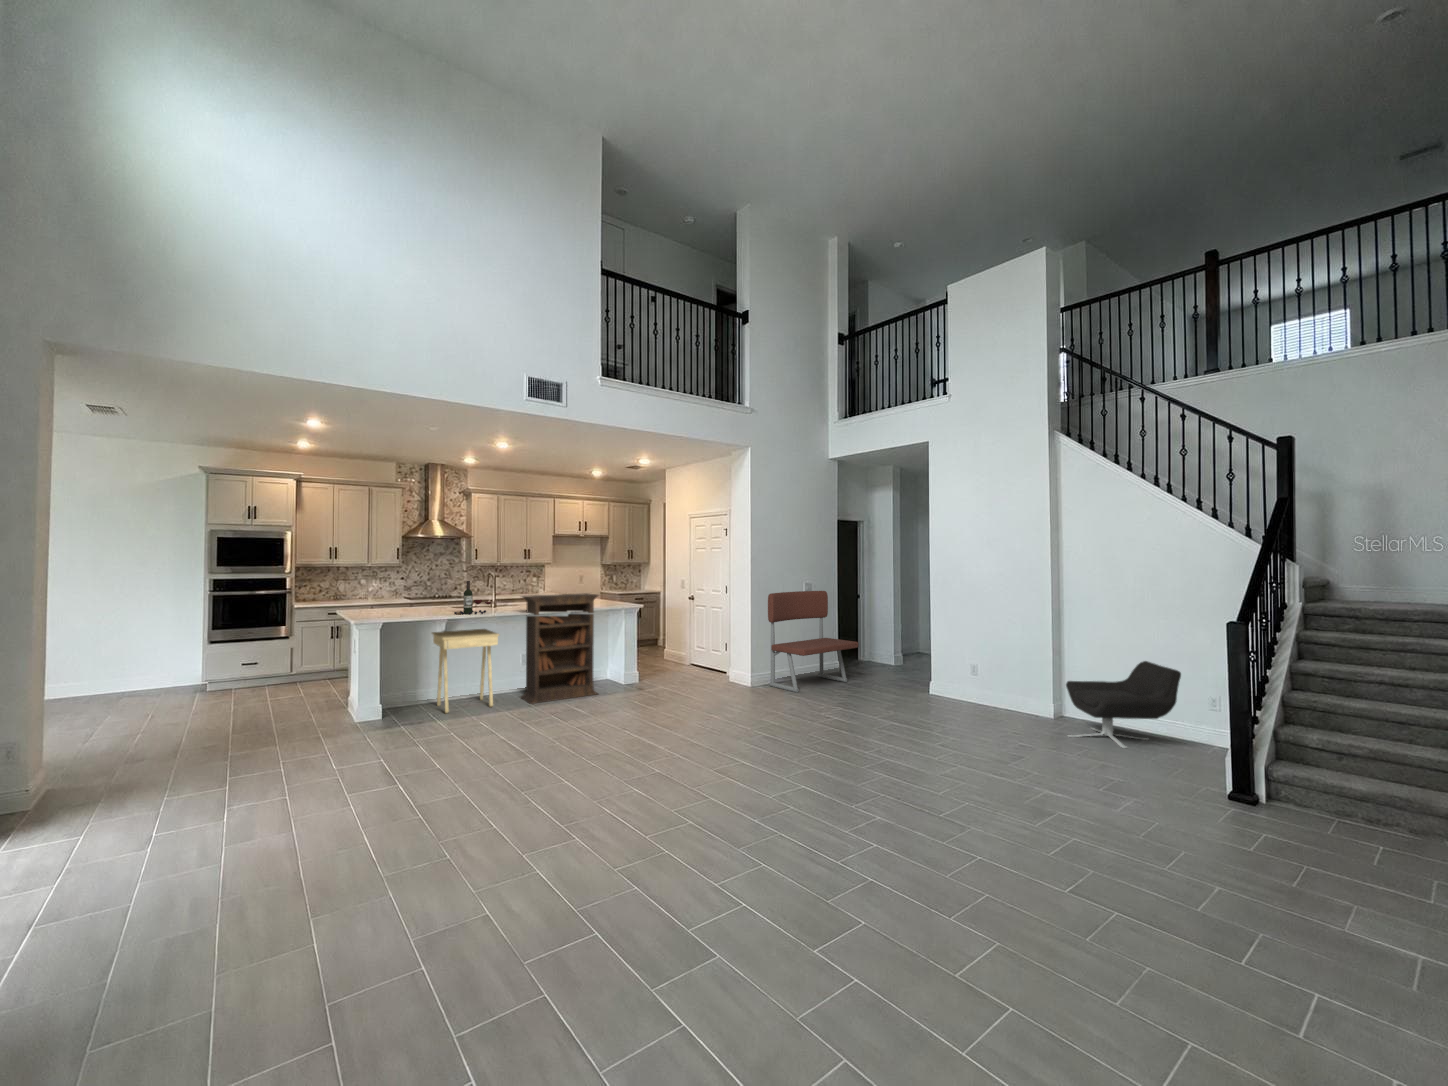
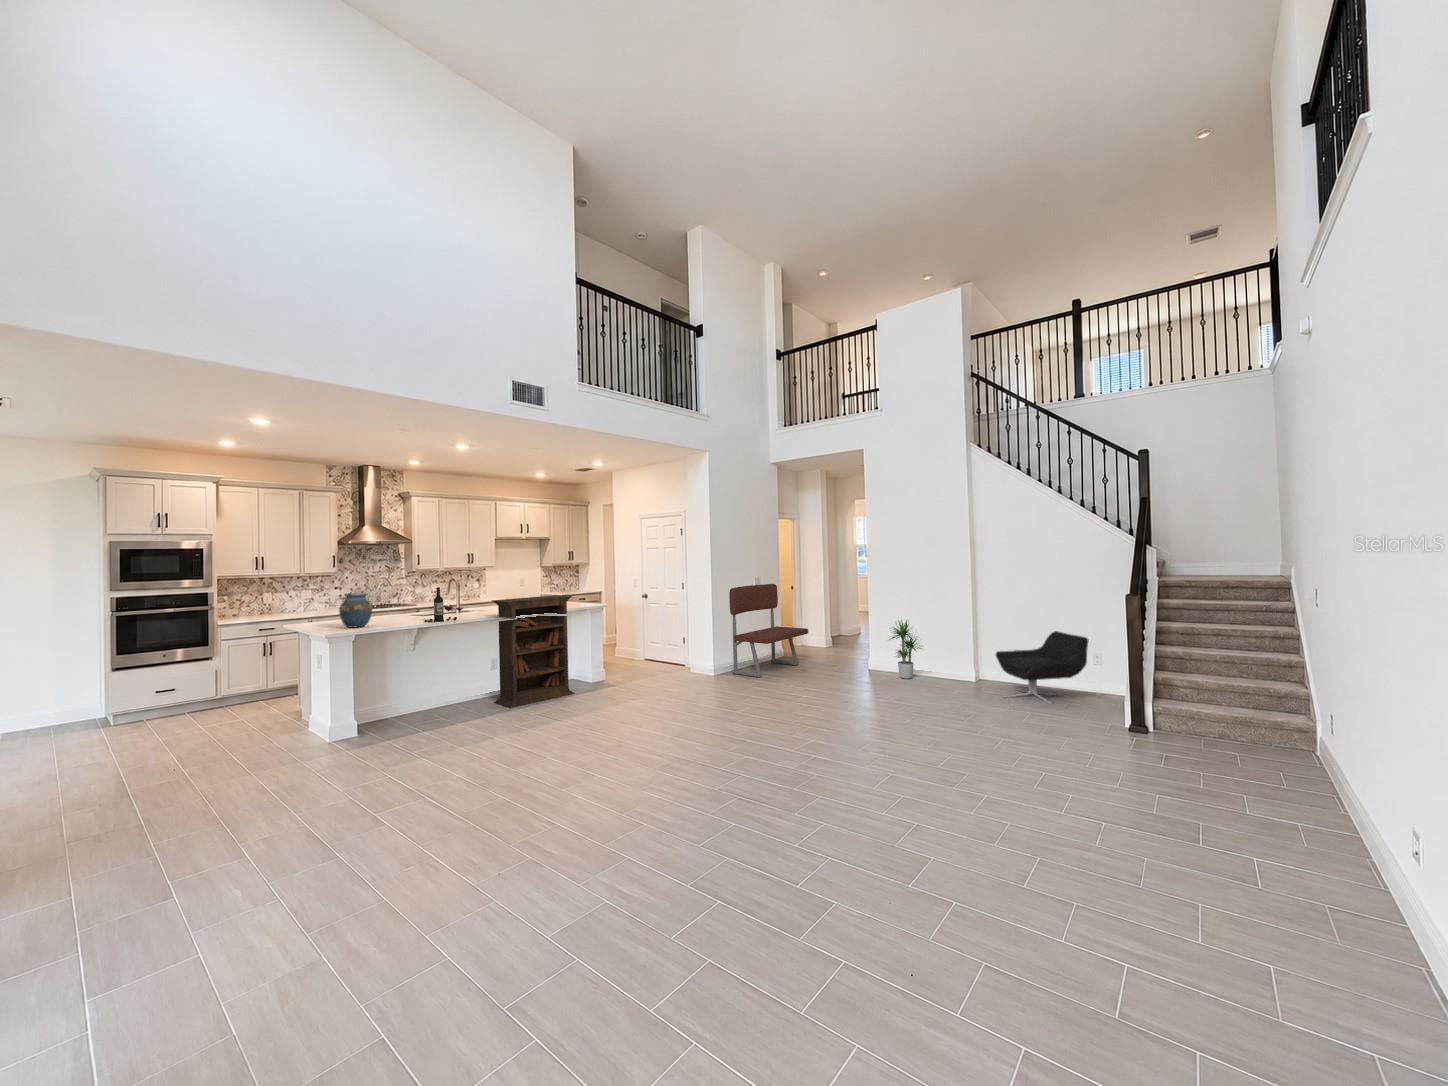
vase: none [376,583,406,616] -> present [339,592,372,628]
side table: present [432,629,499,713] -> none [399,636,478,726]
potted plant: none [939,635,987,705] -> present [889,620,921,679]

